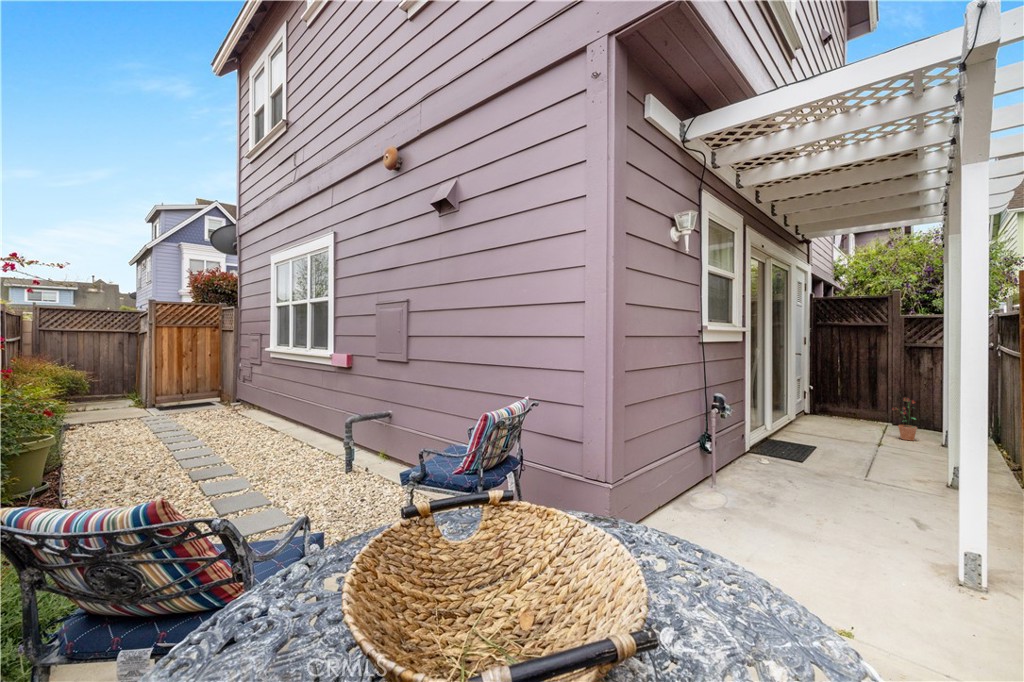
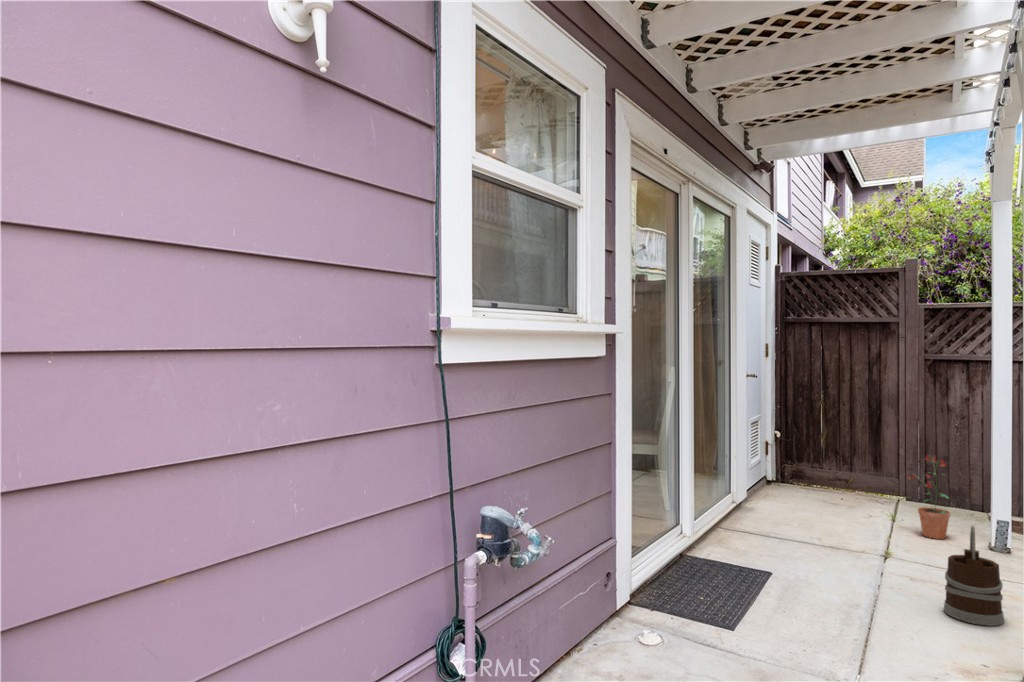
wooden bucket: none [909,427,940,471] -> present [944,526,1004,626]

